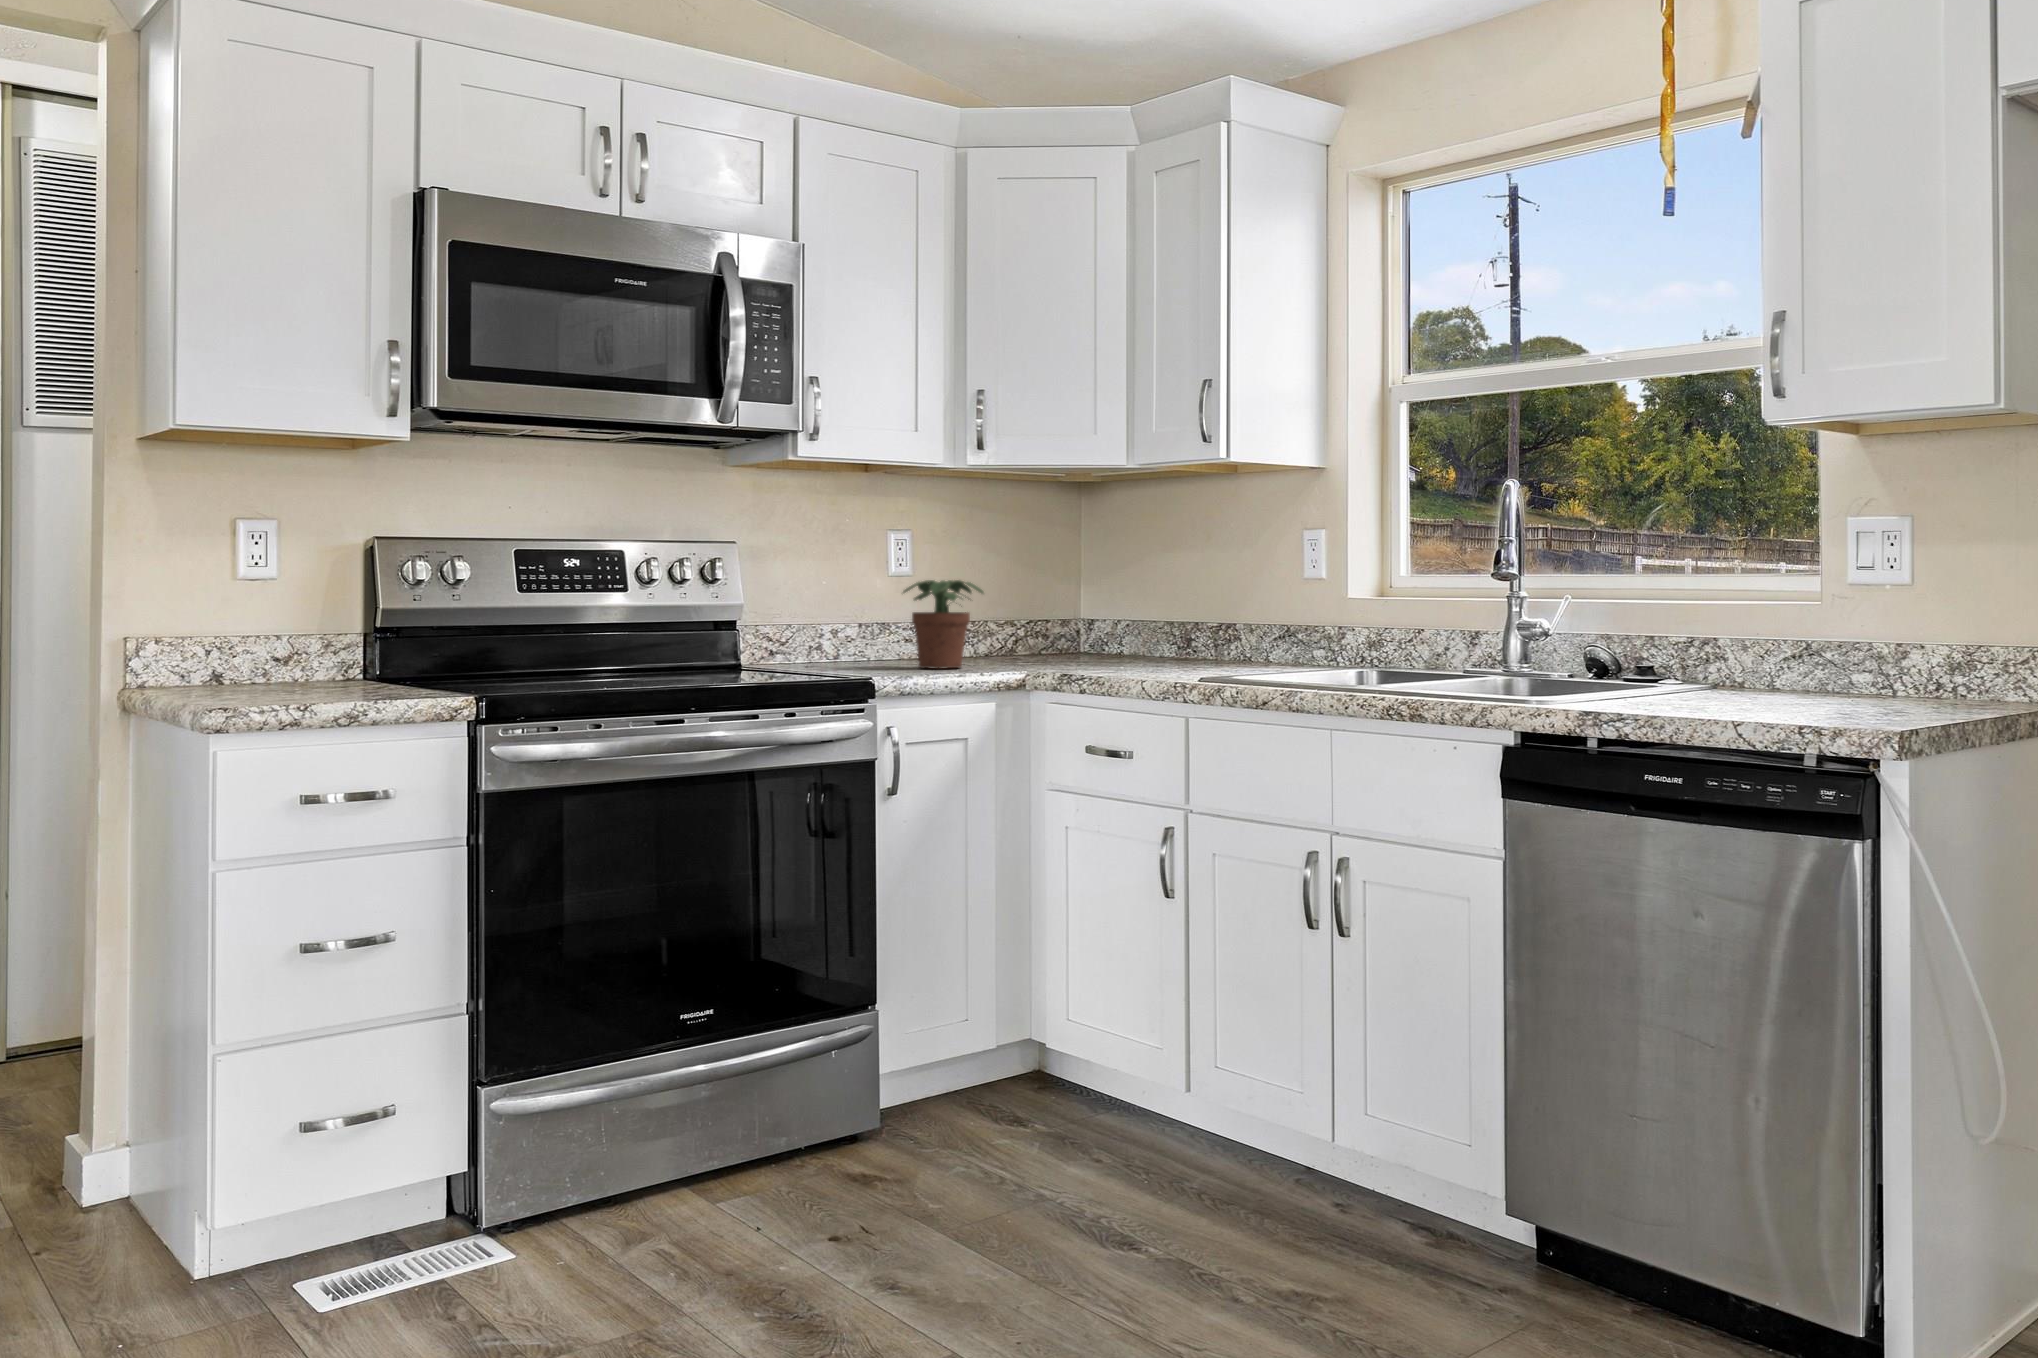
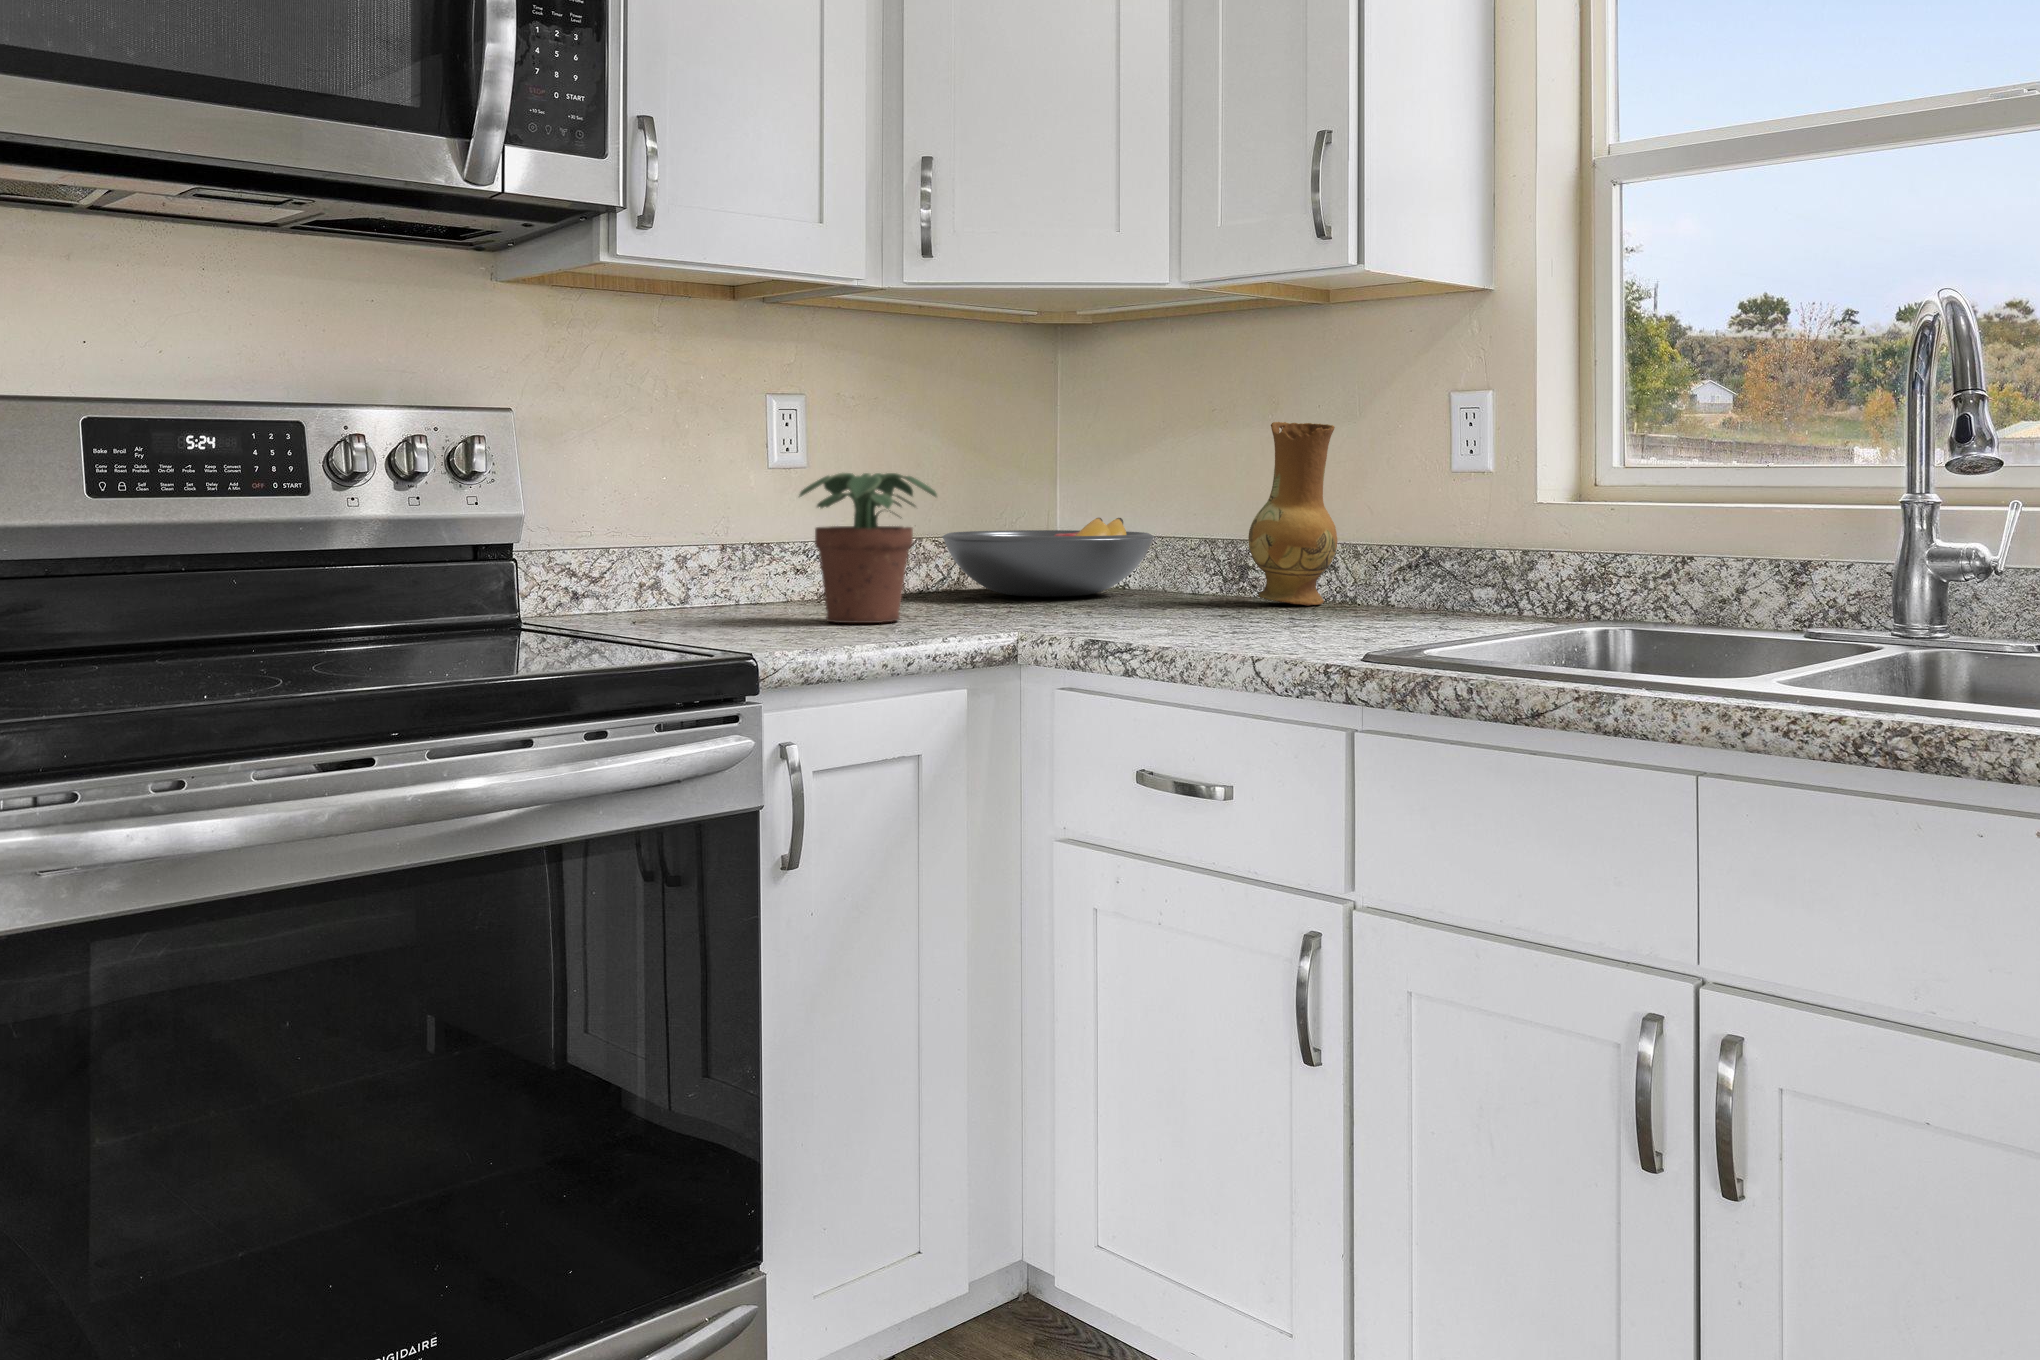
ceramic jug: none [1186,548,1241,663] -> present [1248,422,1337,606]
fruit bowl: none [998,609,1135,659] -> present [942,518,1154,597]

